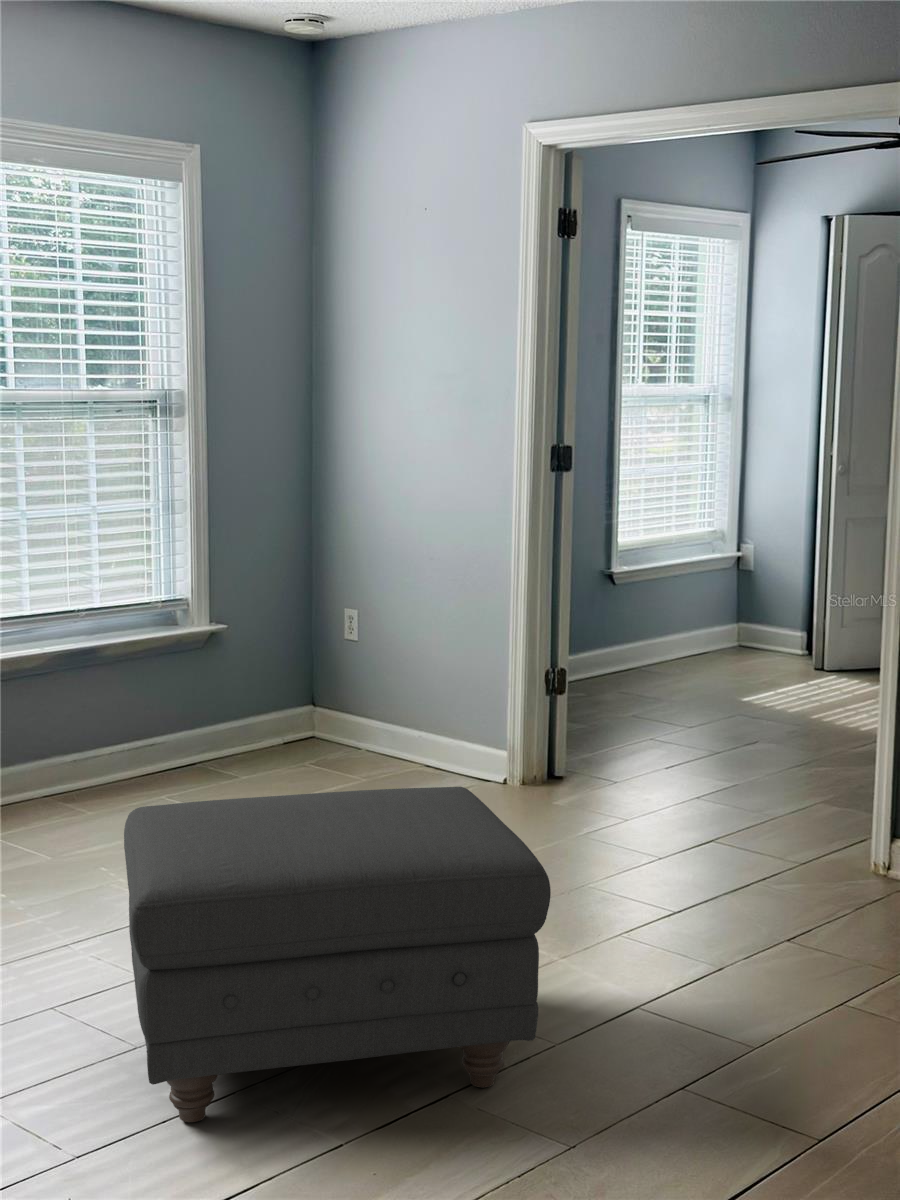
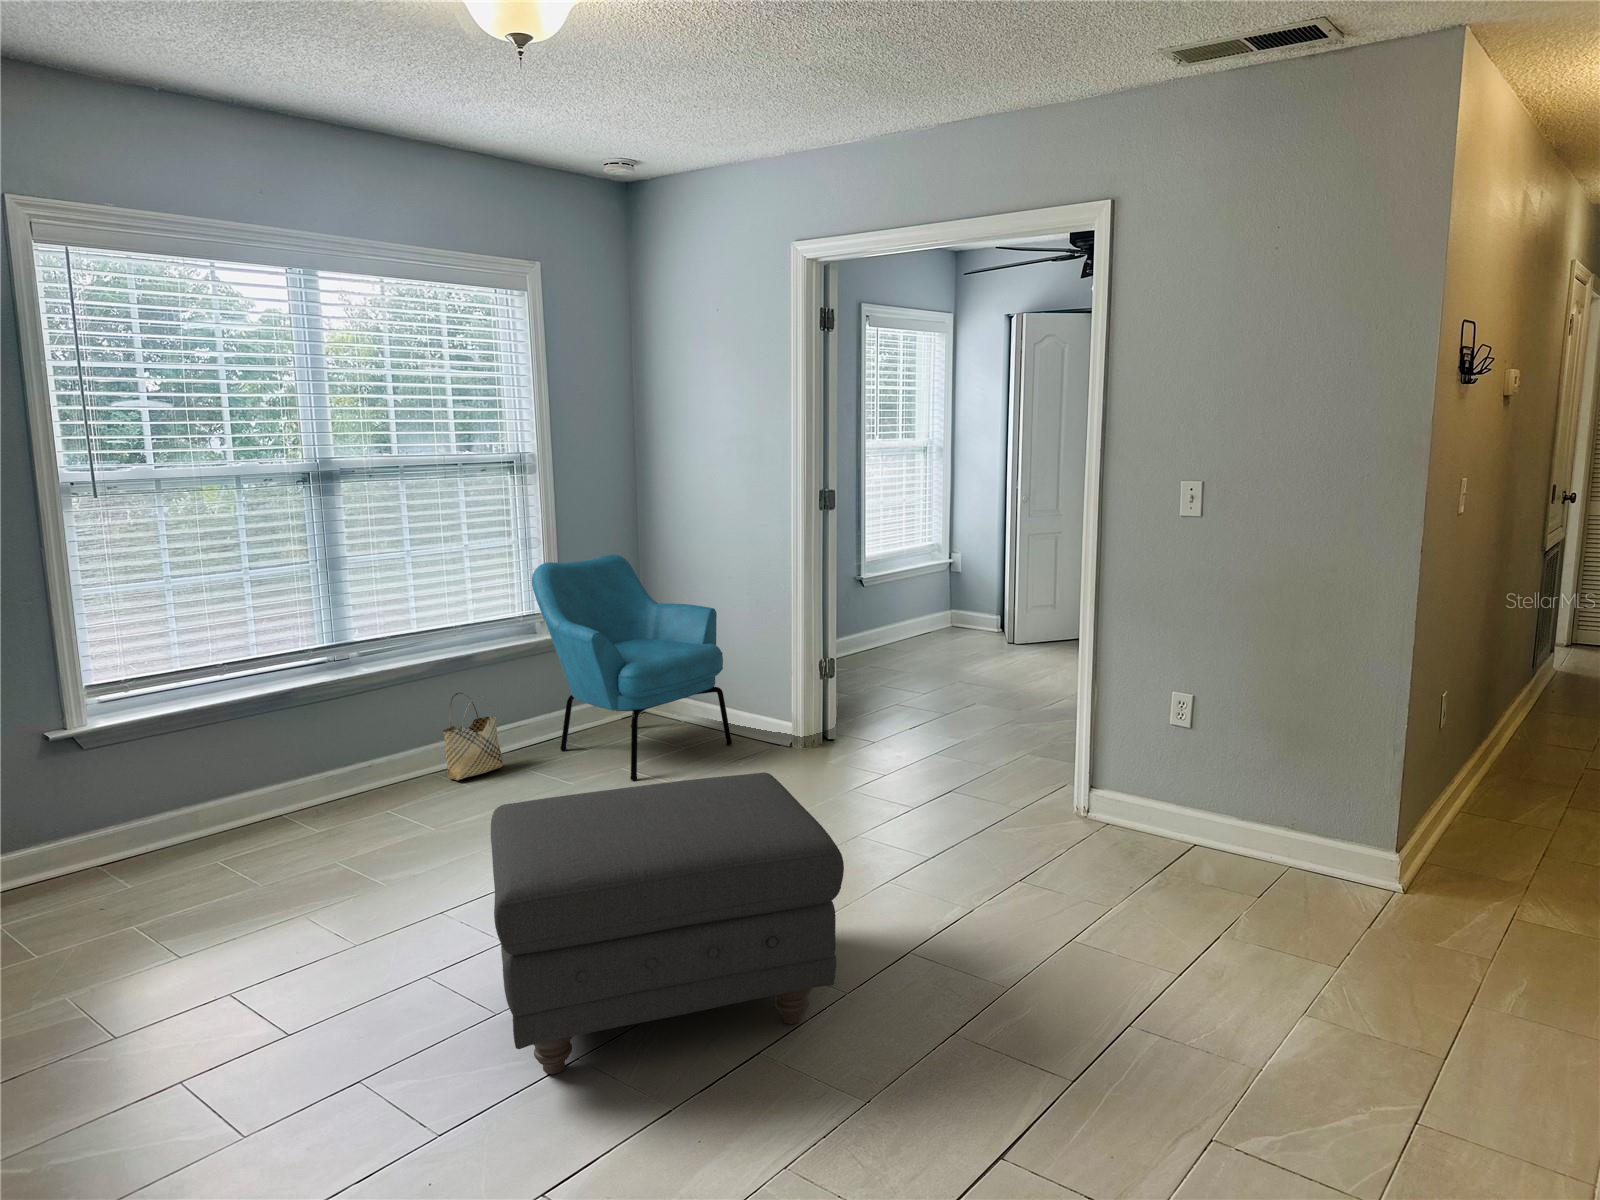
armchair: none [175,523,427,814] -> present [532,554,732,780]
woven basket: none [56,693,130,805] -> present [443,693,503,780]

